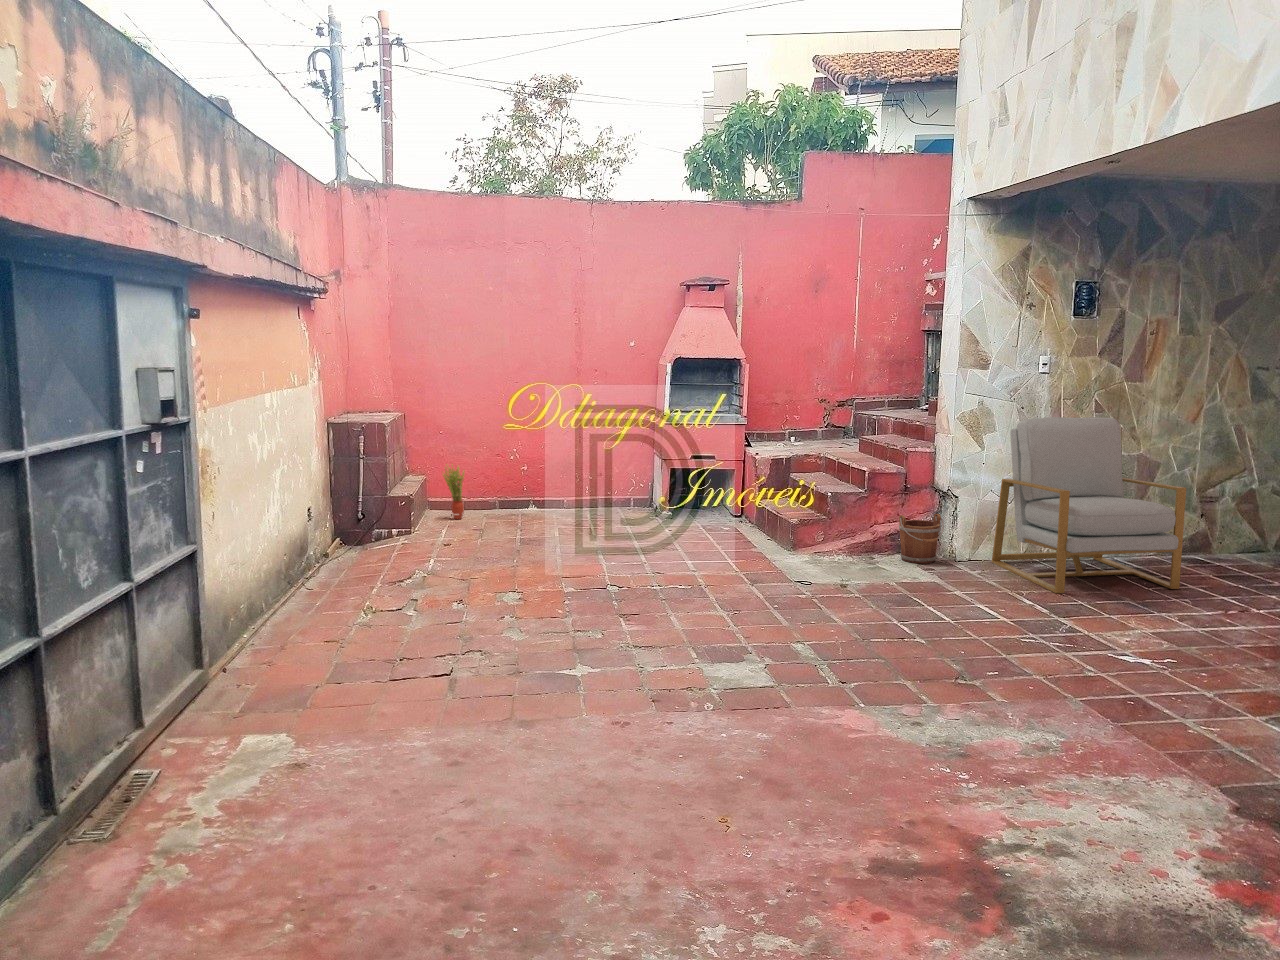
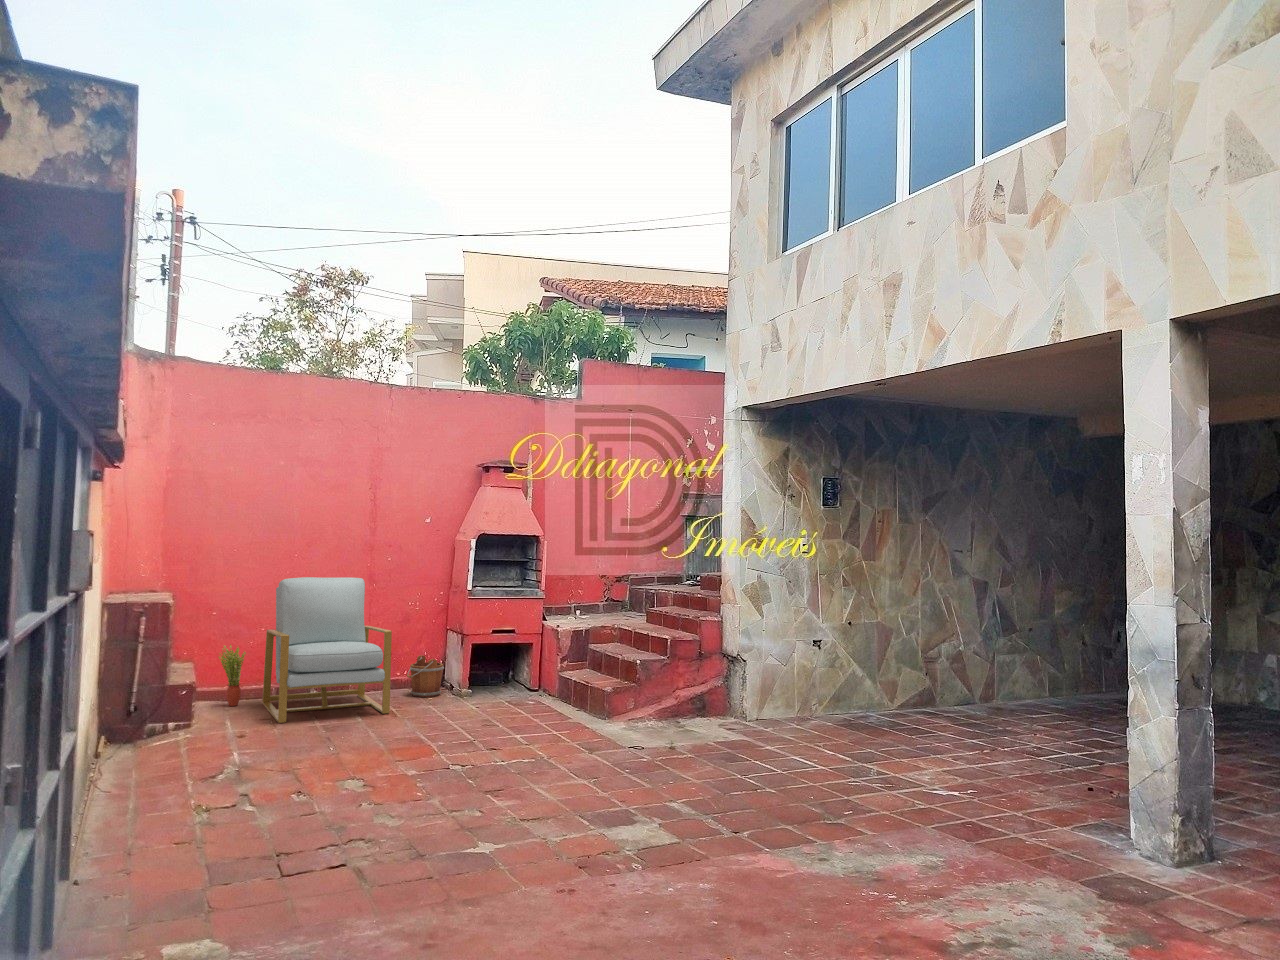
chair: present [991,417,1186,593] -> present [262,577,392,723]
bucket: present [899,514,944,563] -> present [407,655,444,697]

